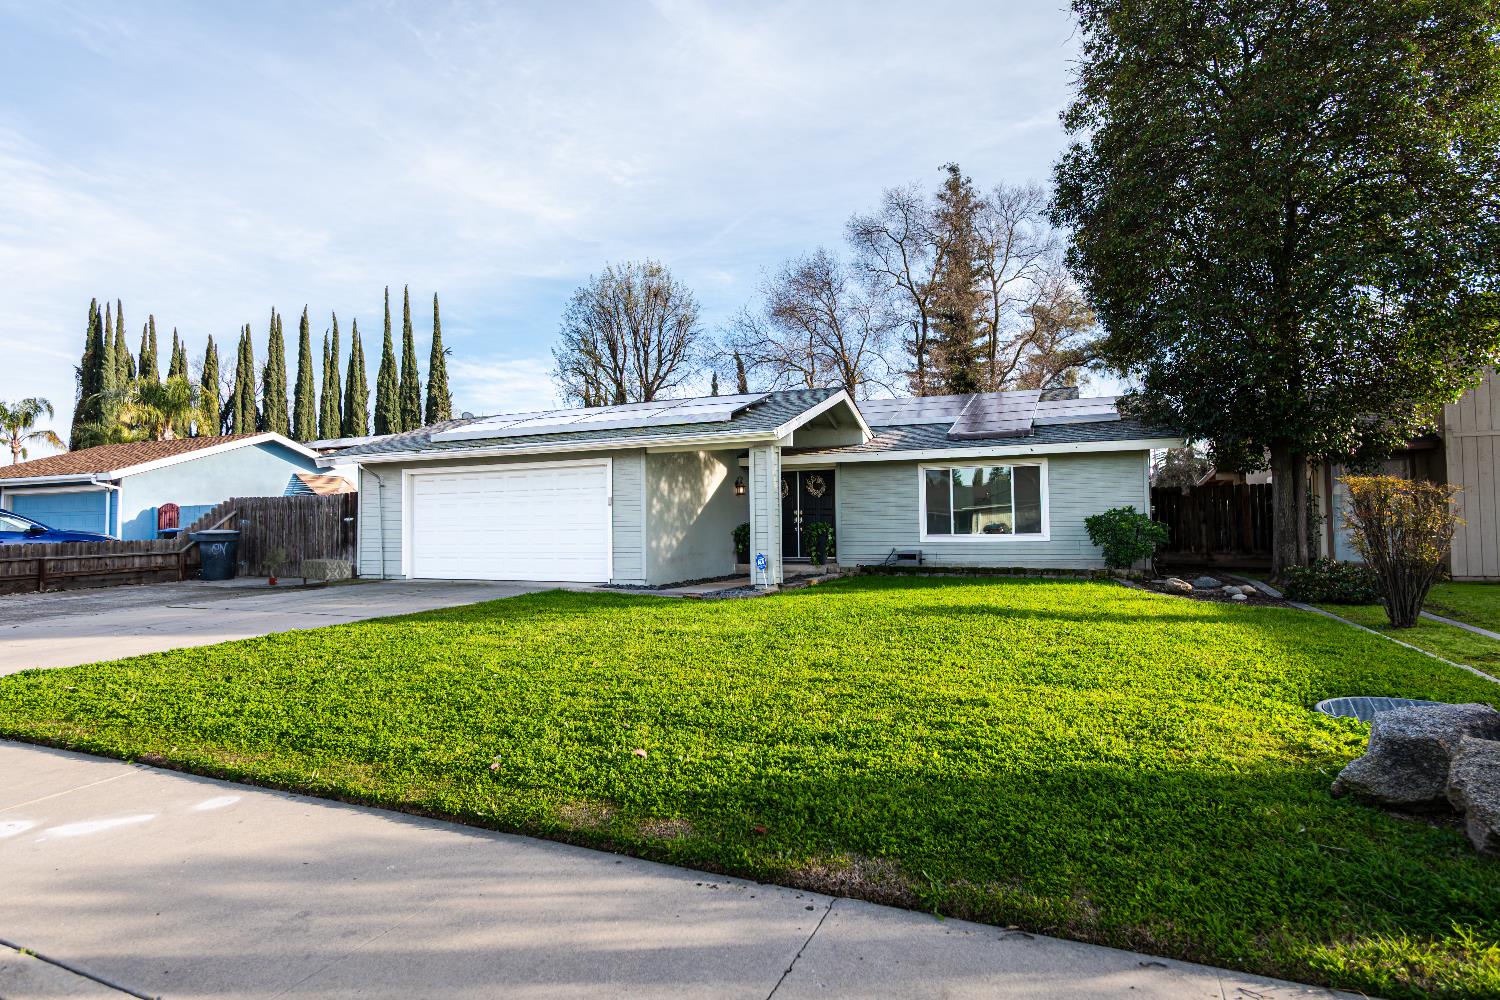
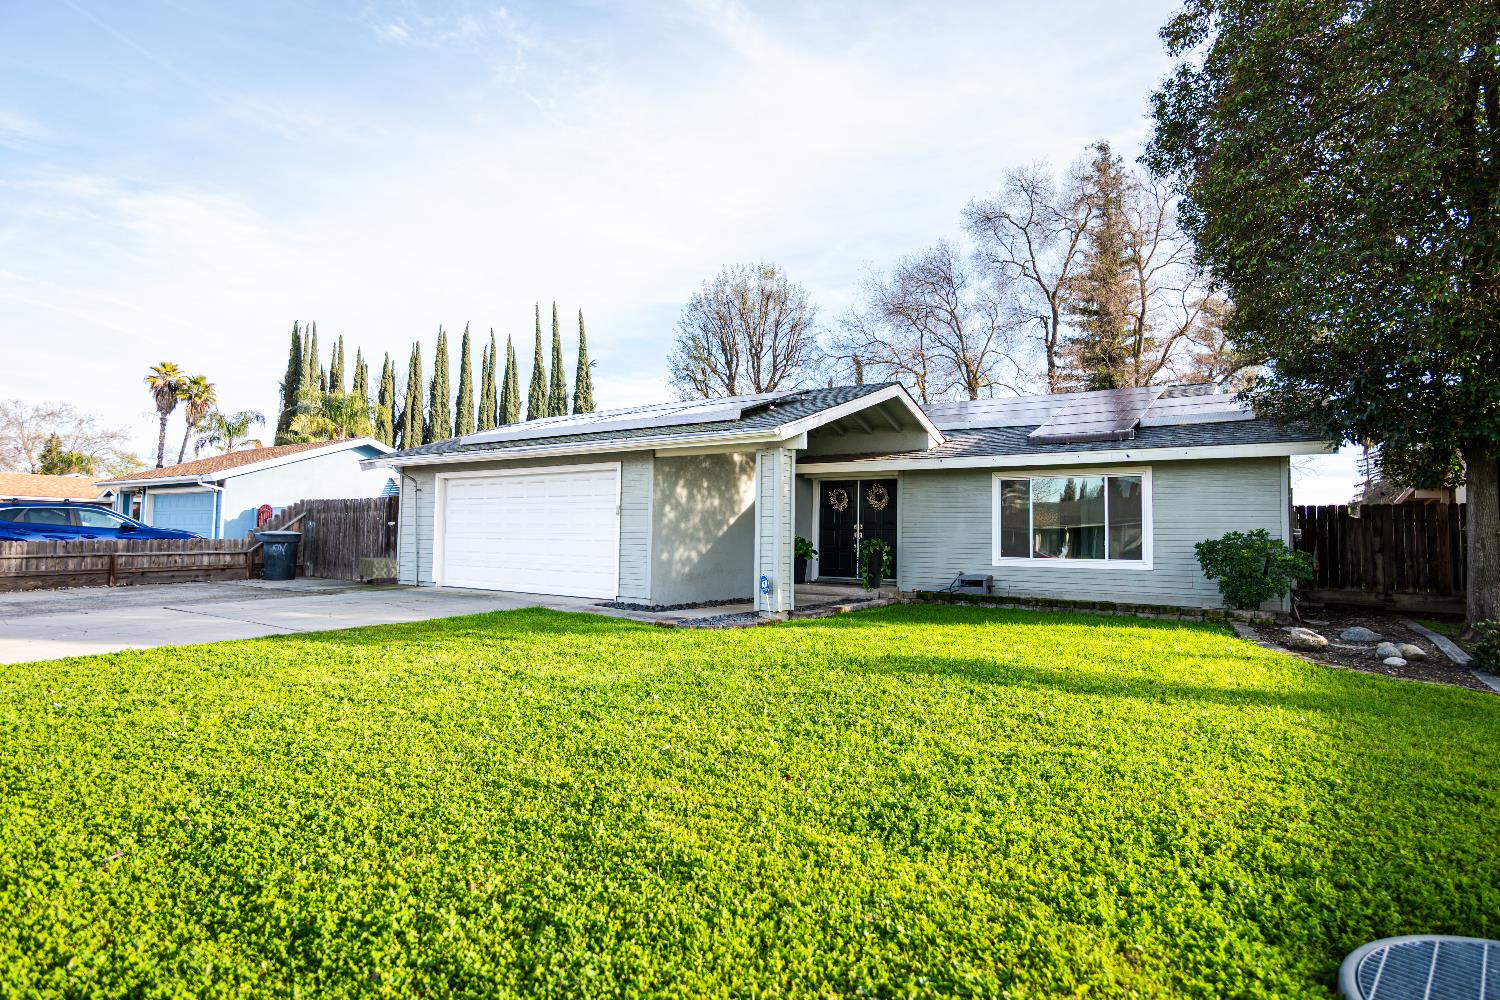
potted tree: present [262,545,289,585] -> none [331,542,355,581]

